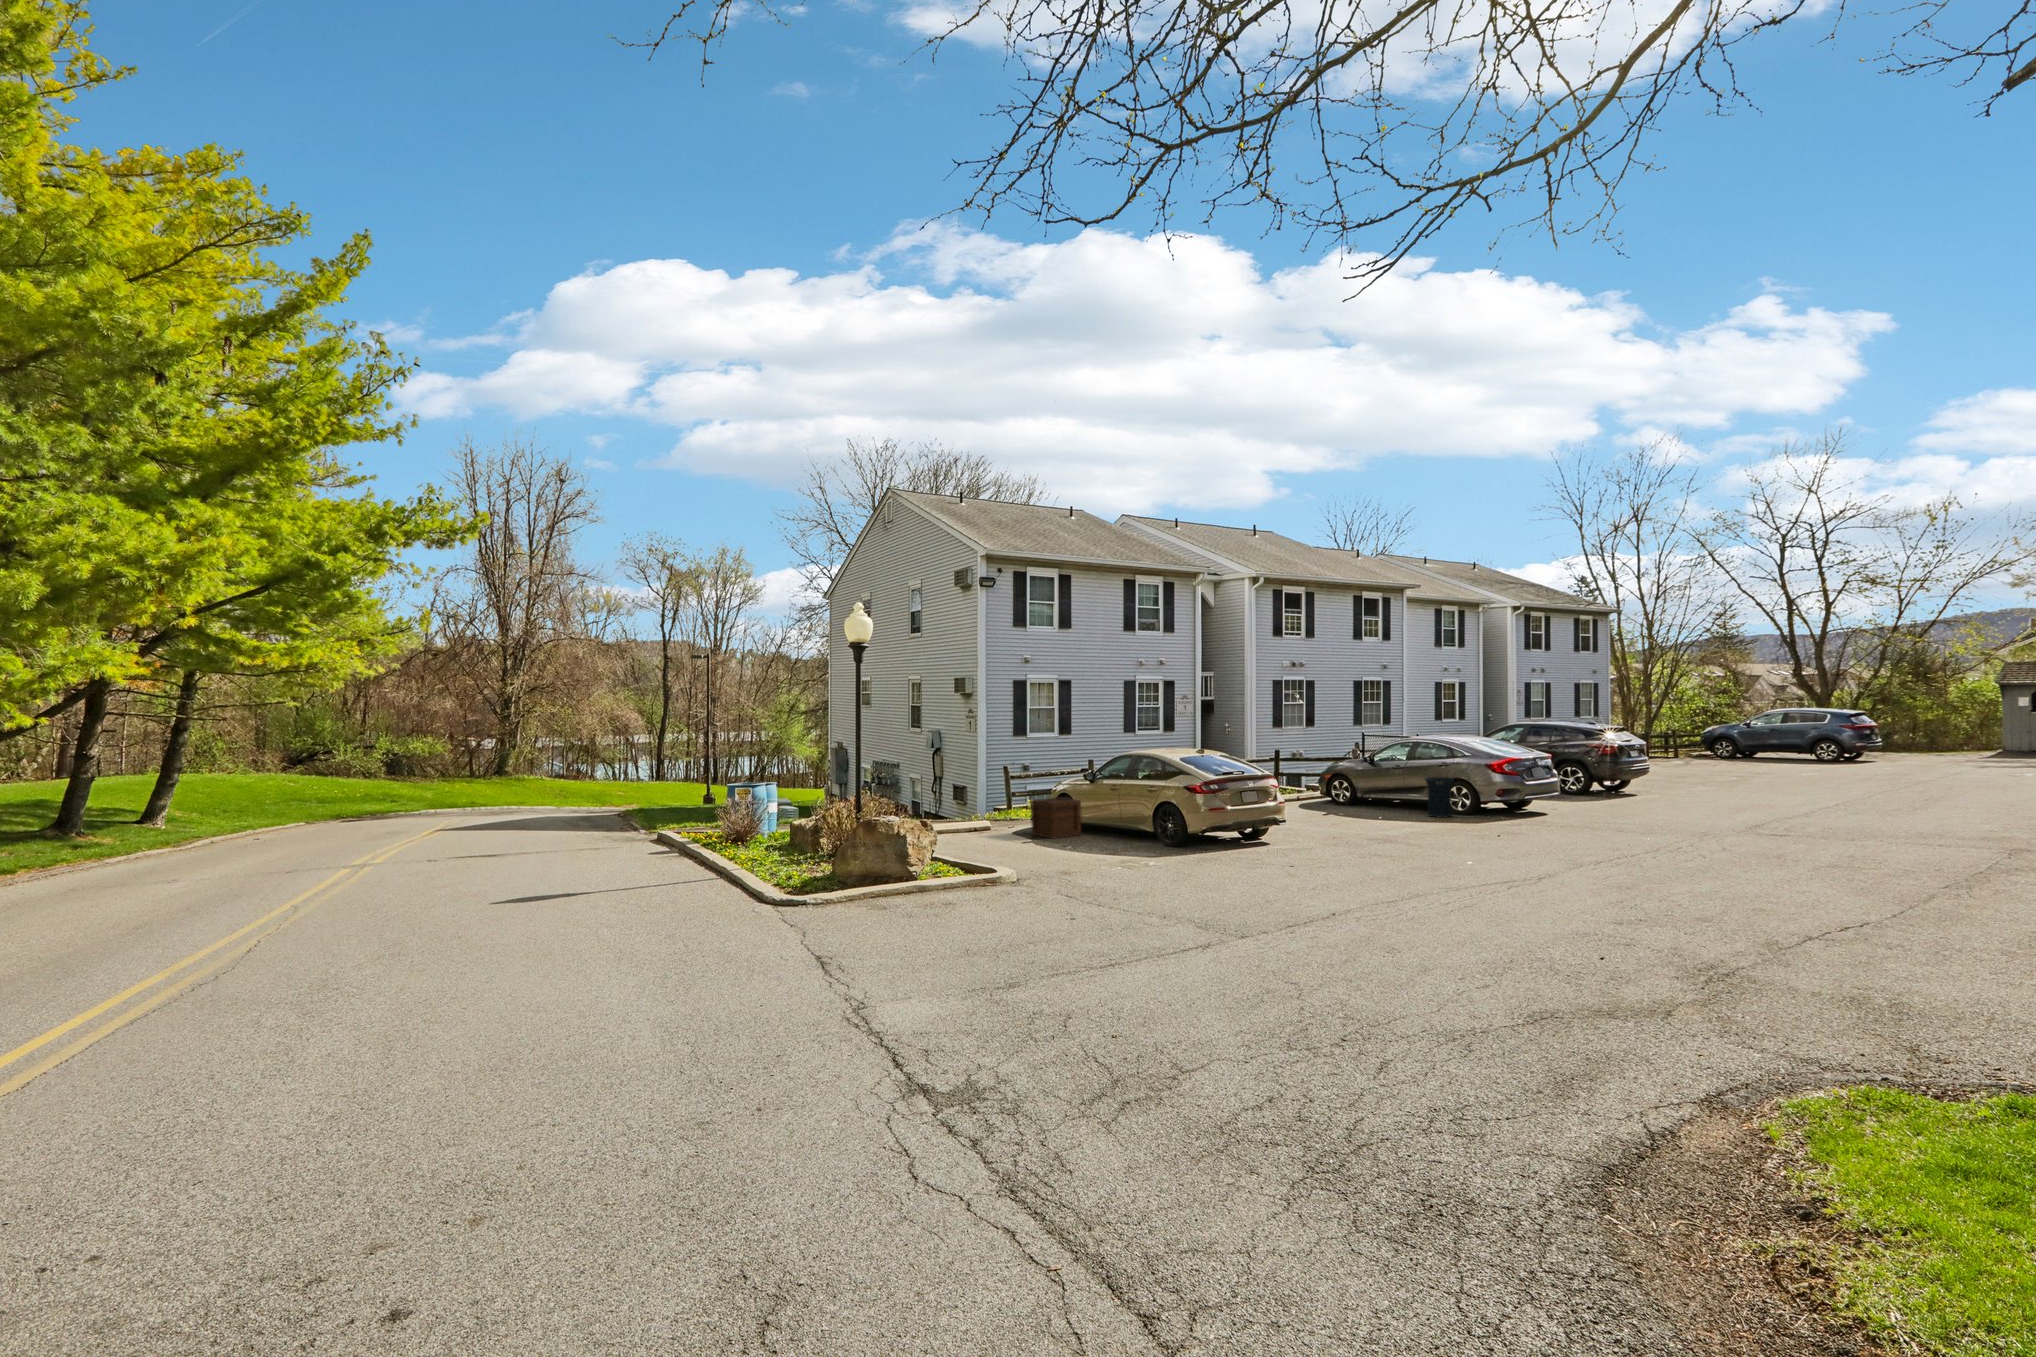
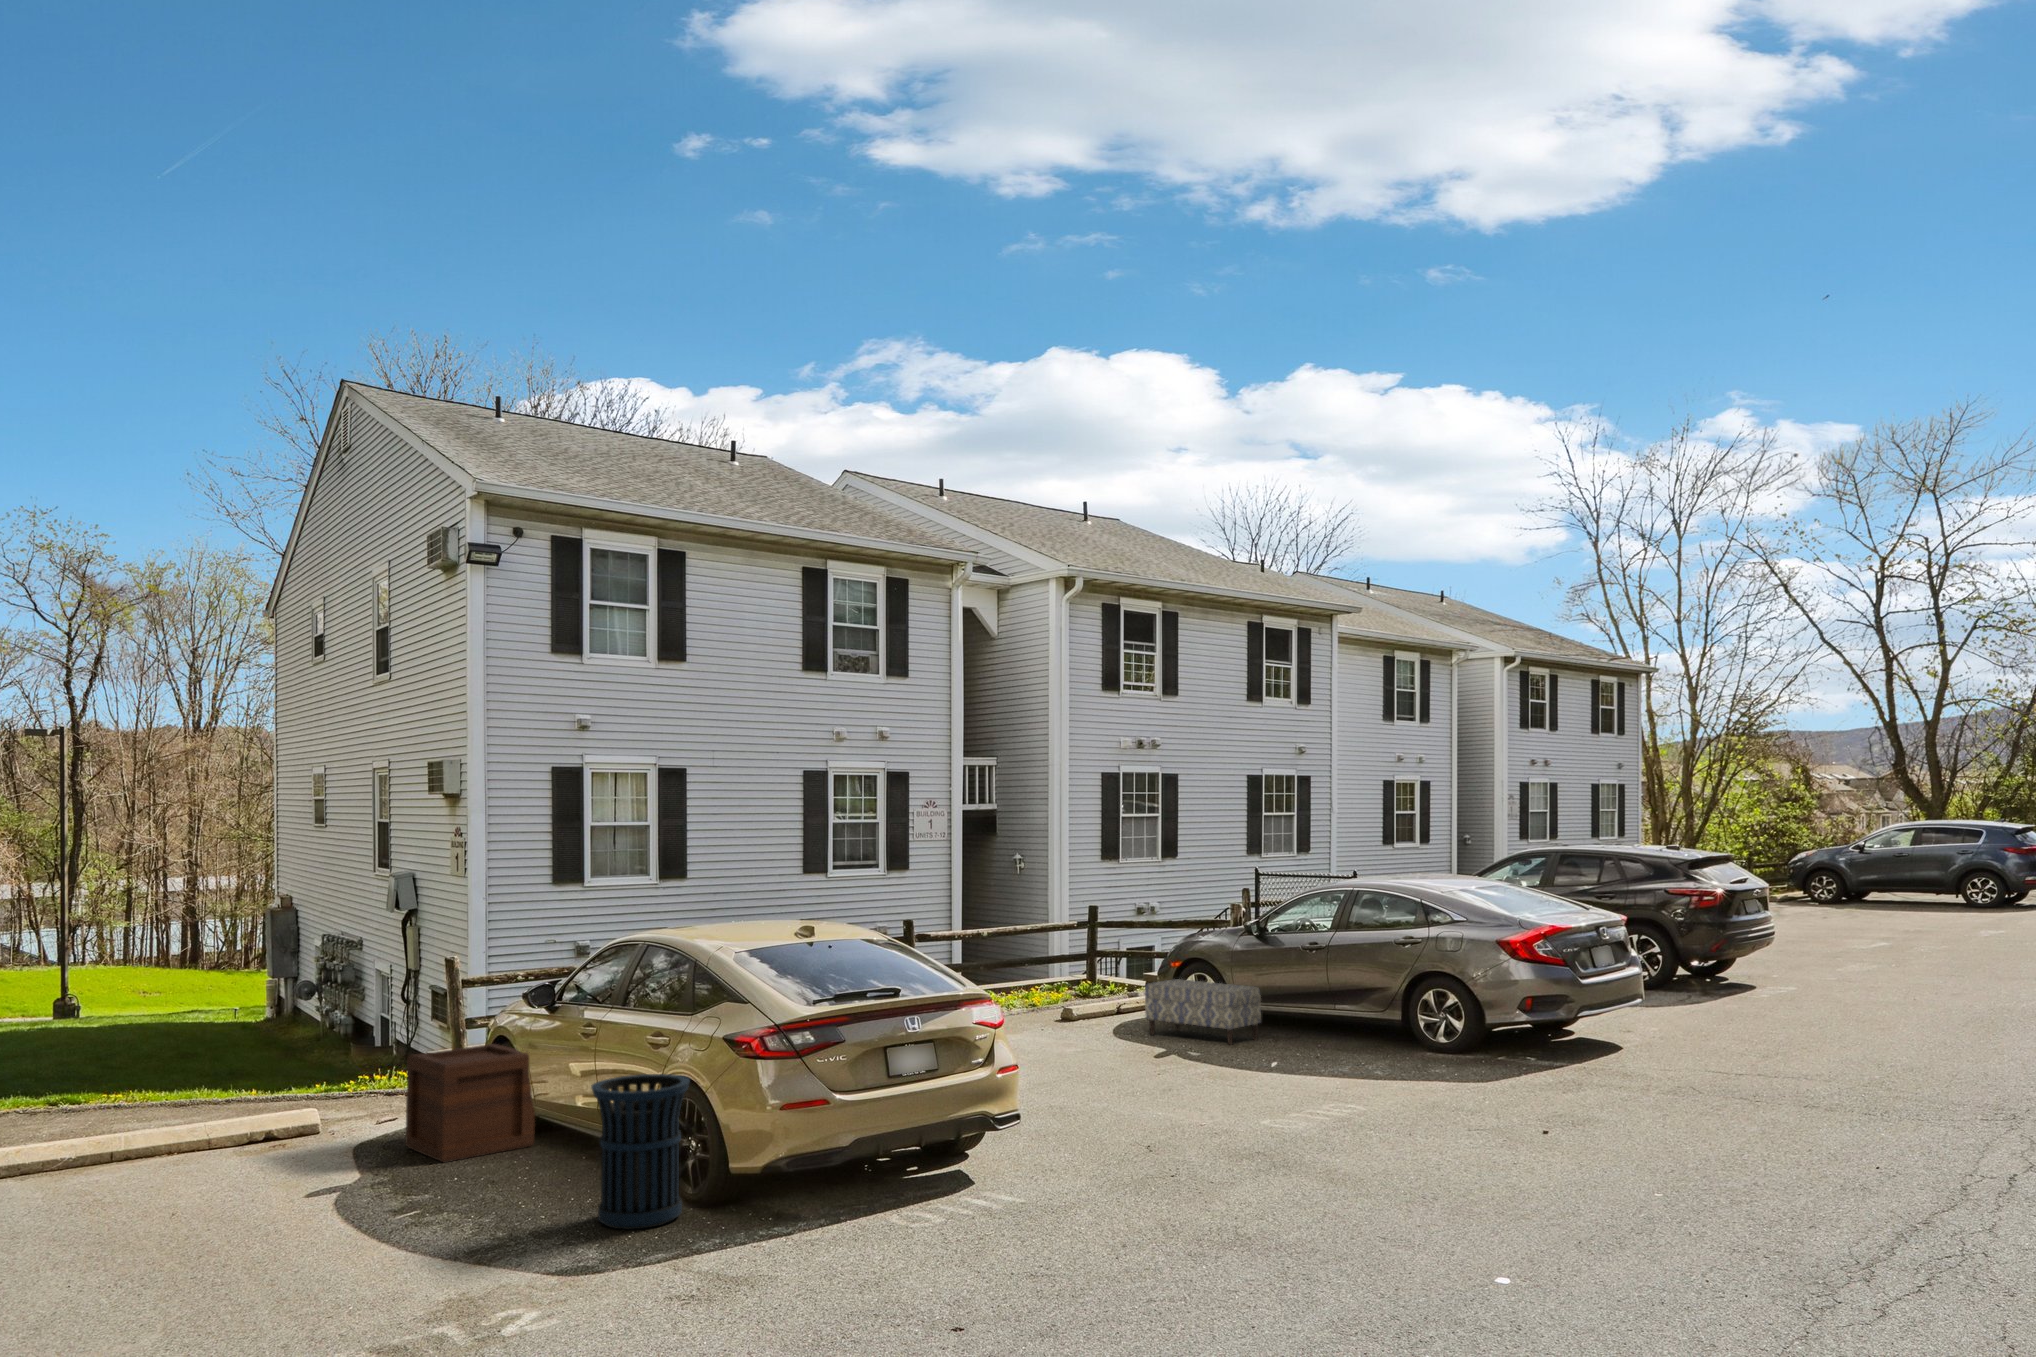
trash can: present [1425,777,1454,818] -> present [591,1074,690,1229]
bench: none [1314,783,1371,812] -> present [1145,979,1261,1045]

